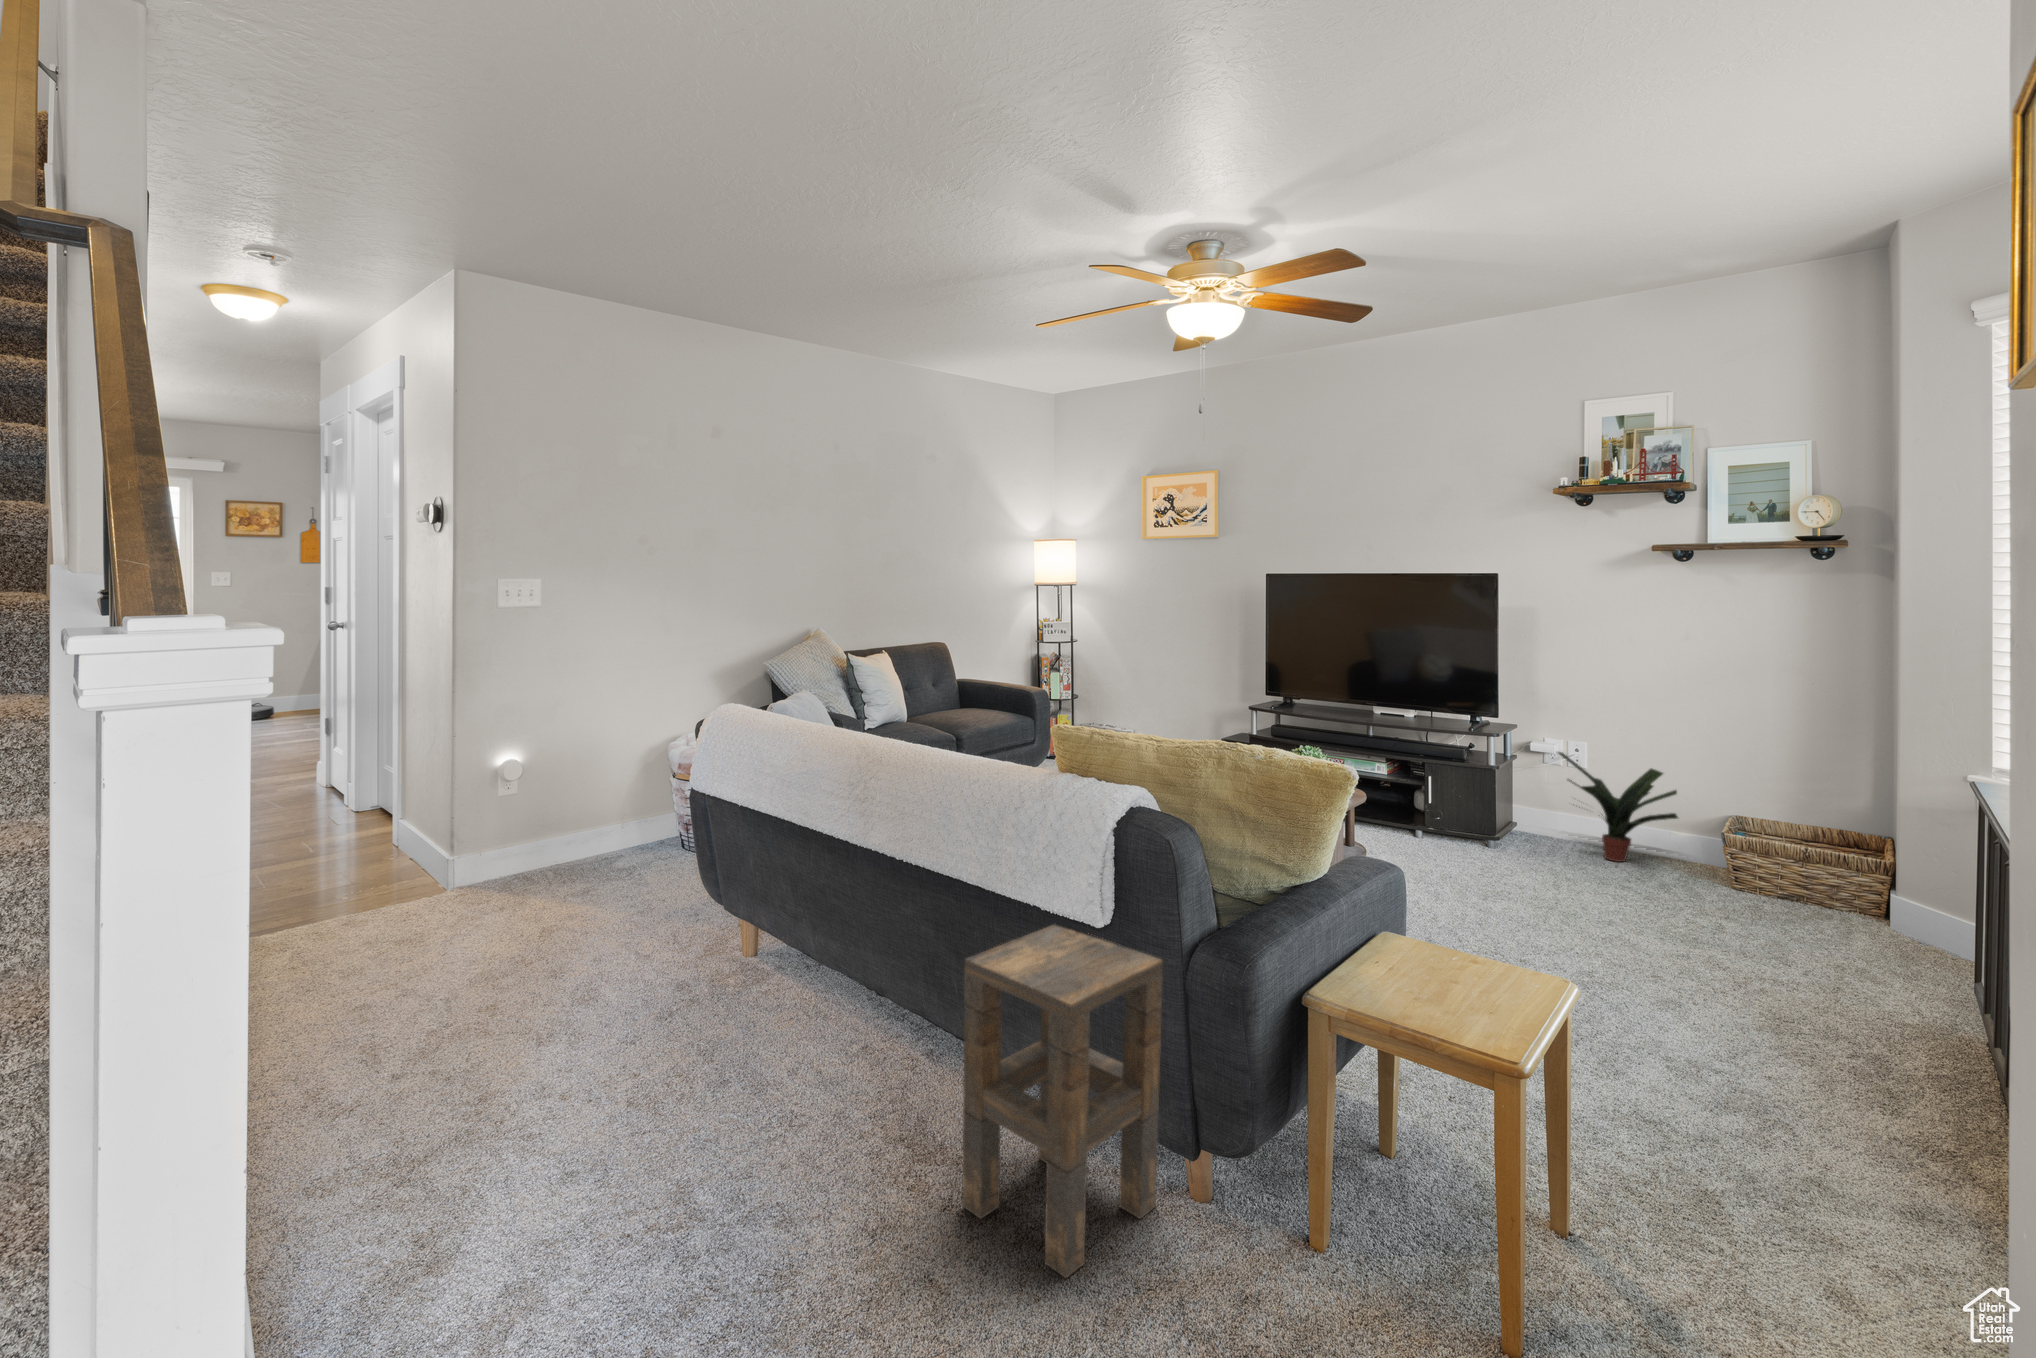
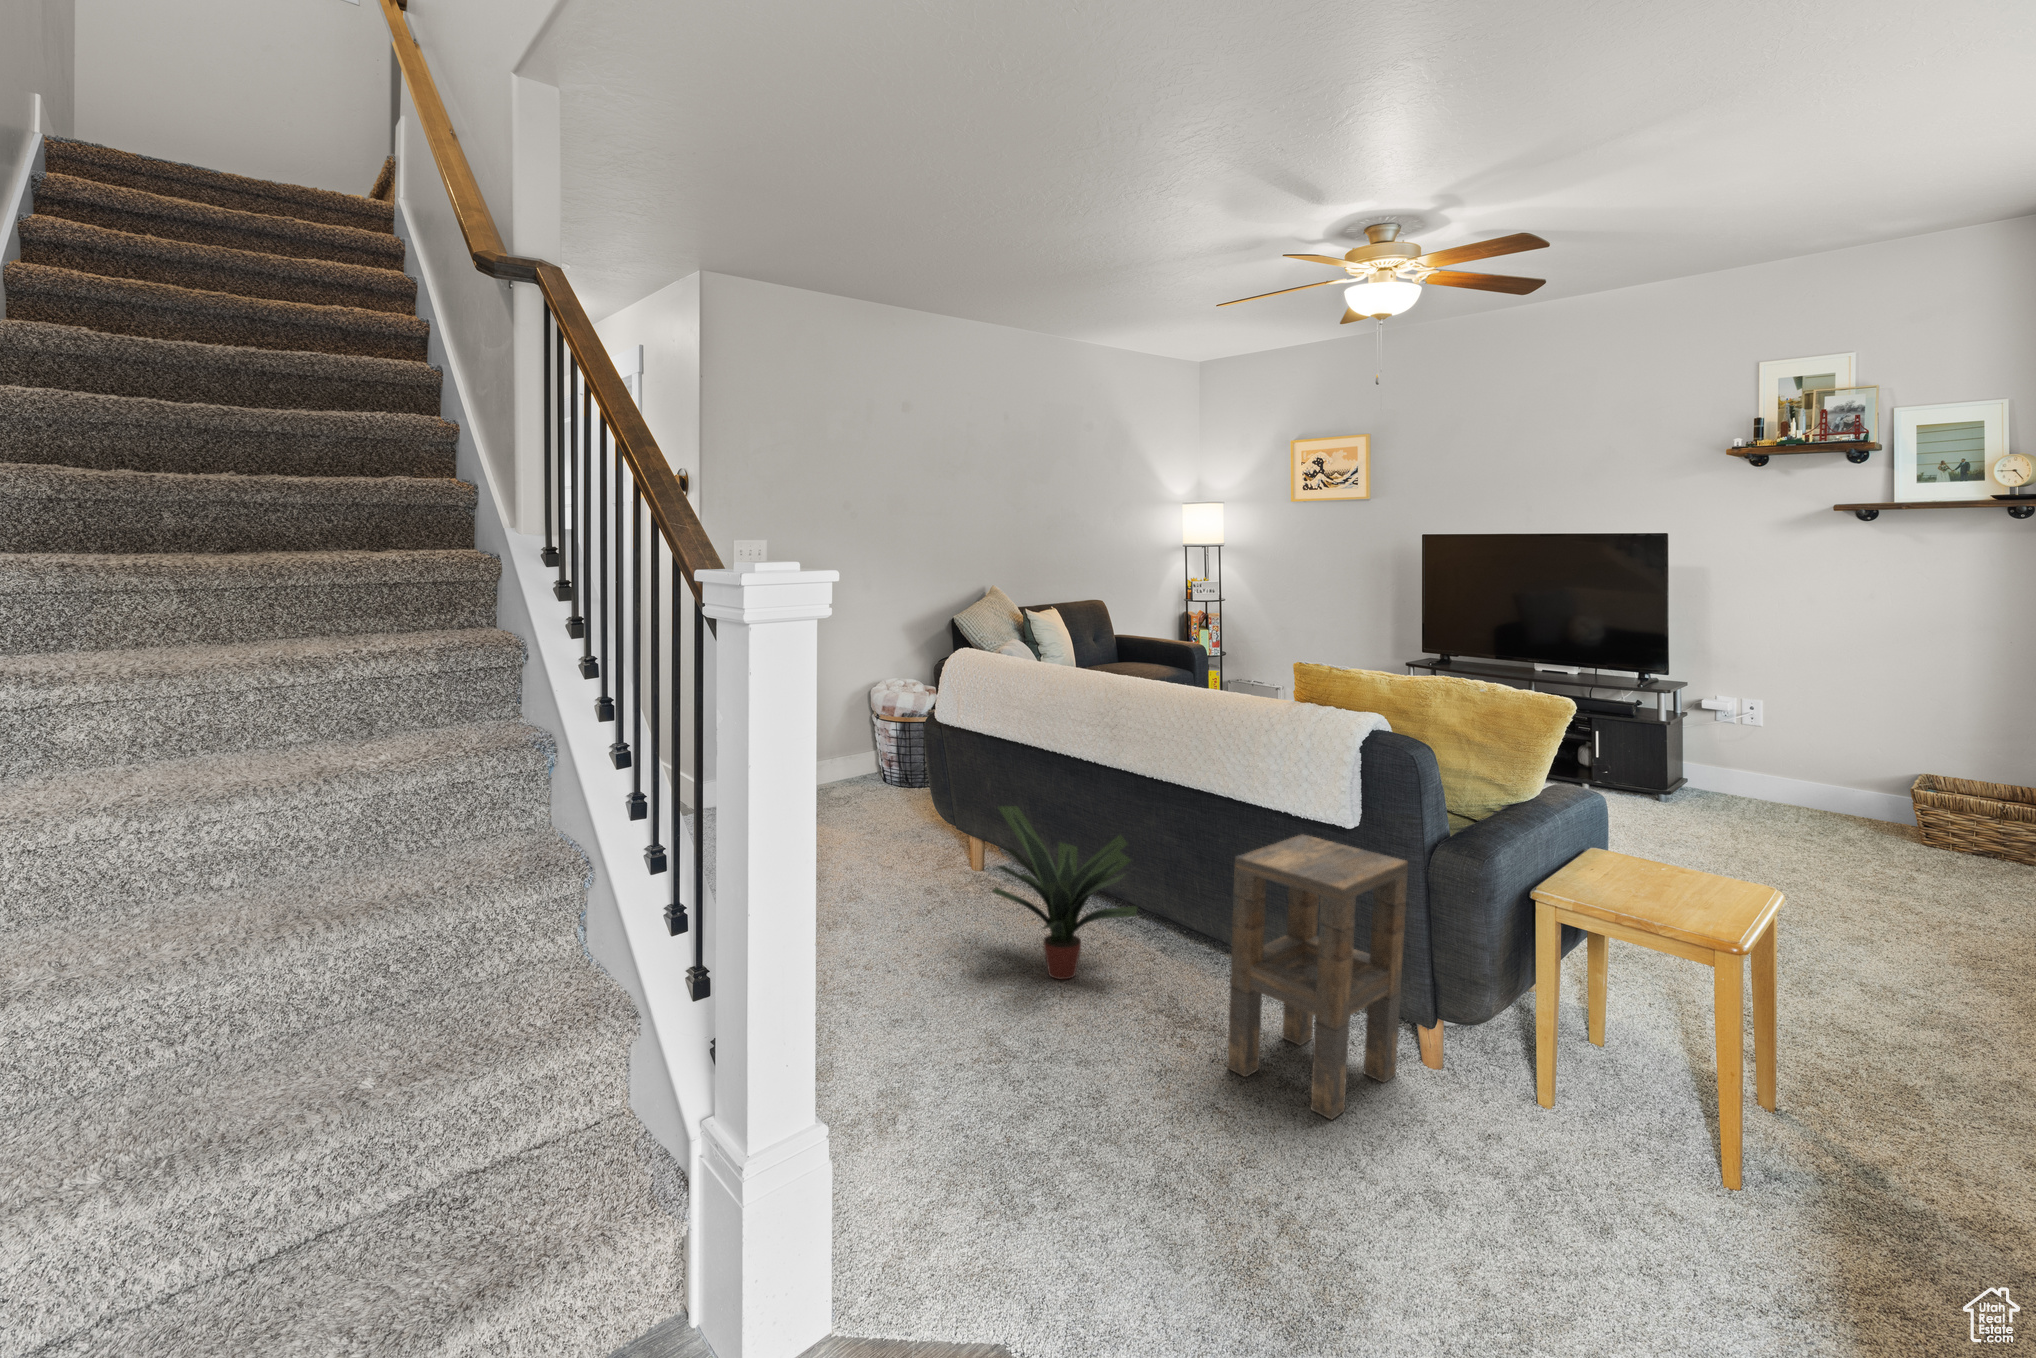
potted plant: present [1558,752,1678,862] -> present [993,806,1138,979]

